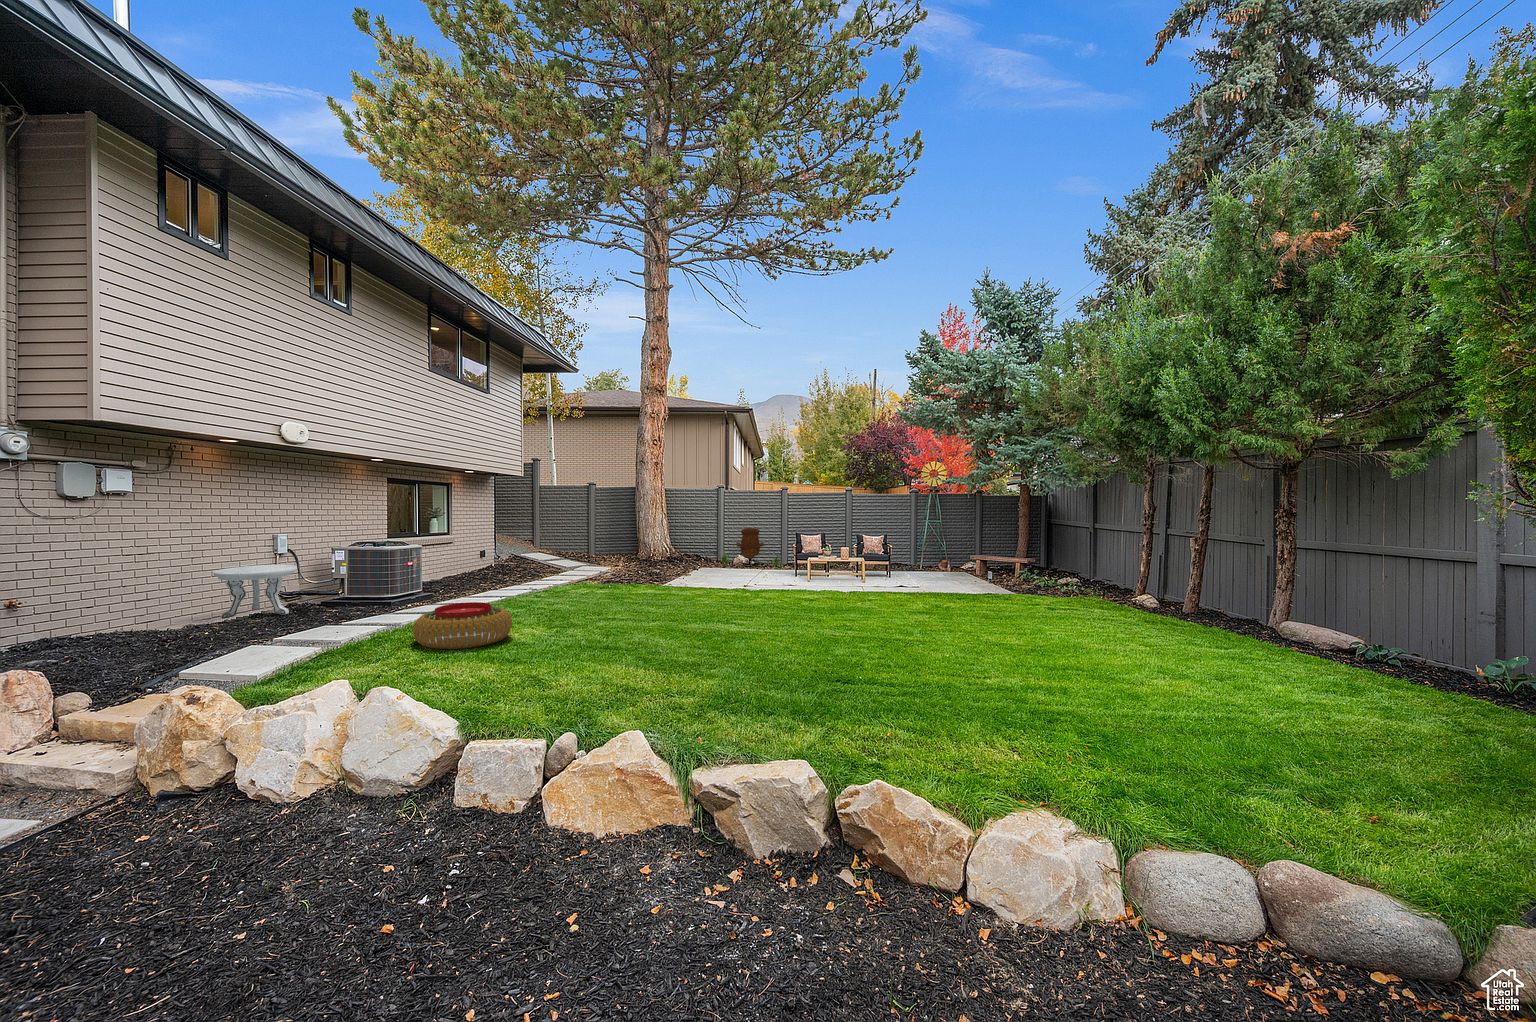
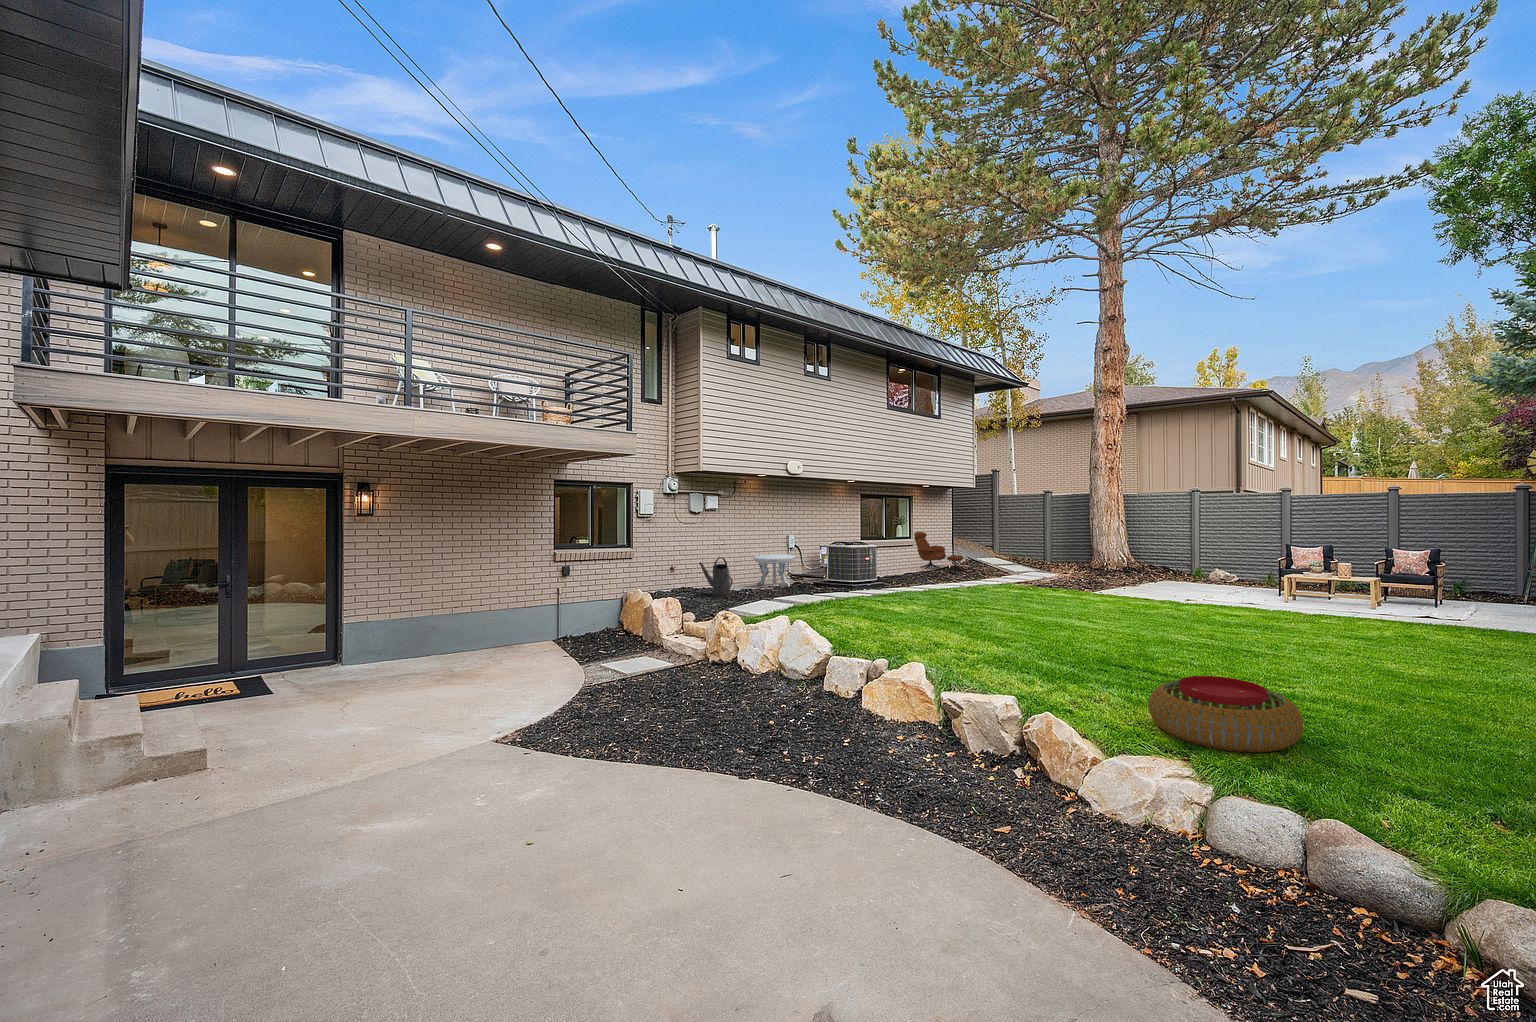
lounge chair: present [736,528,764,567] -> present [914,532,963,571]
watering can: none [94,577,178,647] -> present [699,557,733,597]
pouf: present [413,602,512,649] -> present [1148,676,1304,753]

